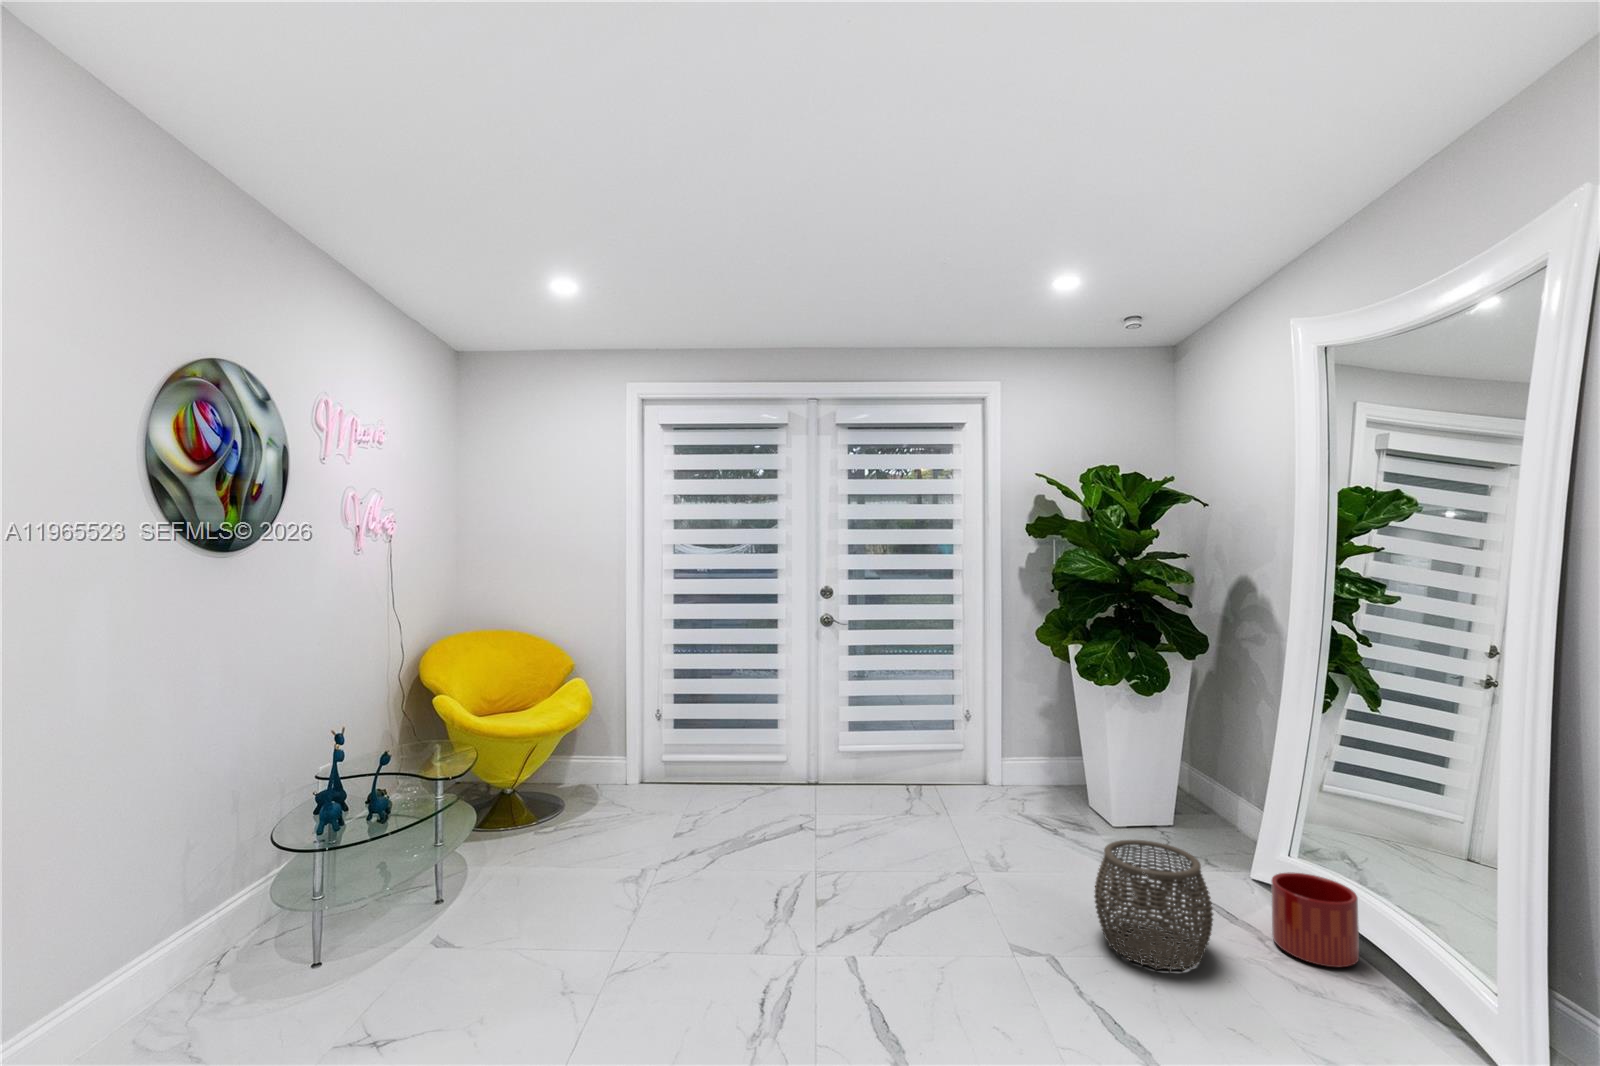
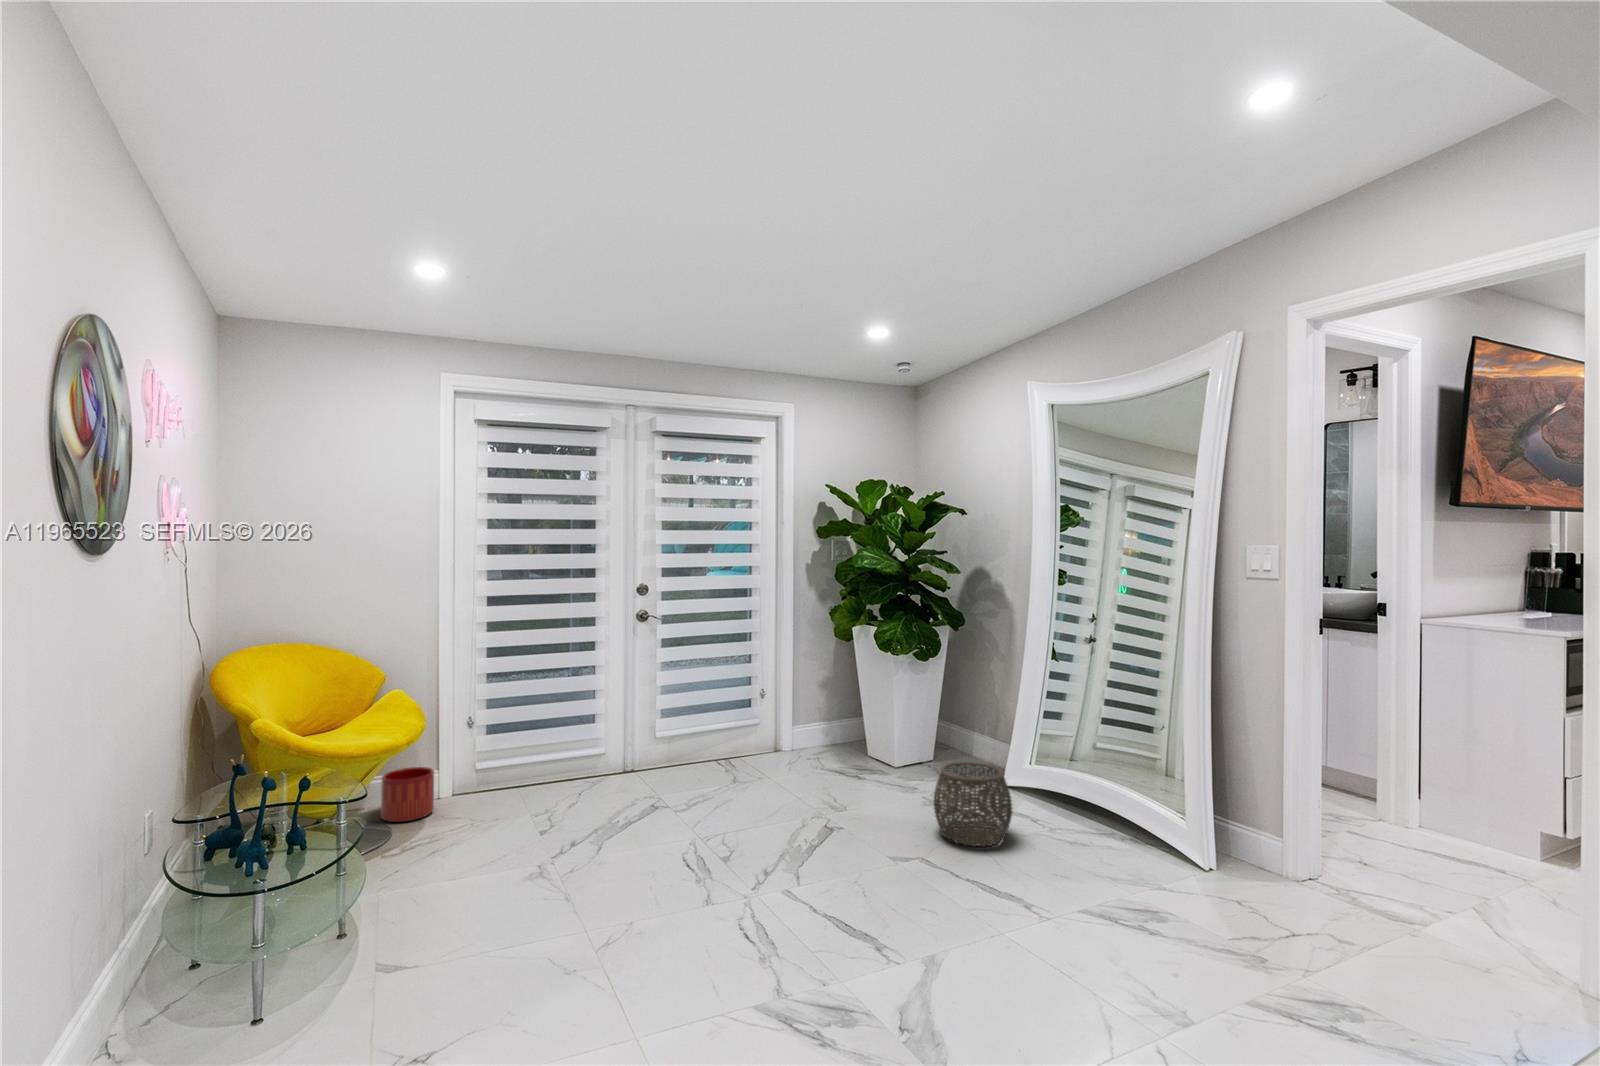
planter: present [1272,872,1359,967] -> present [381,767,434,822]

